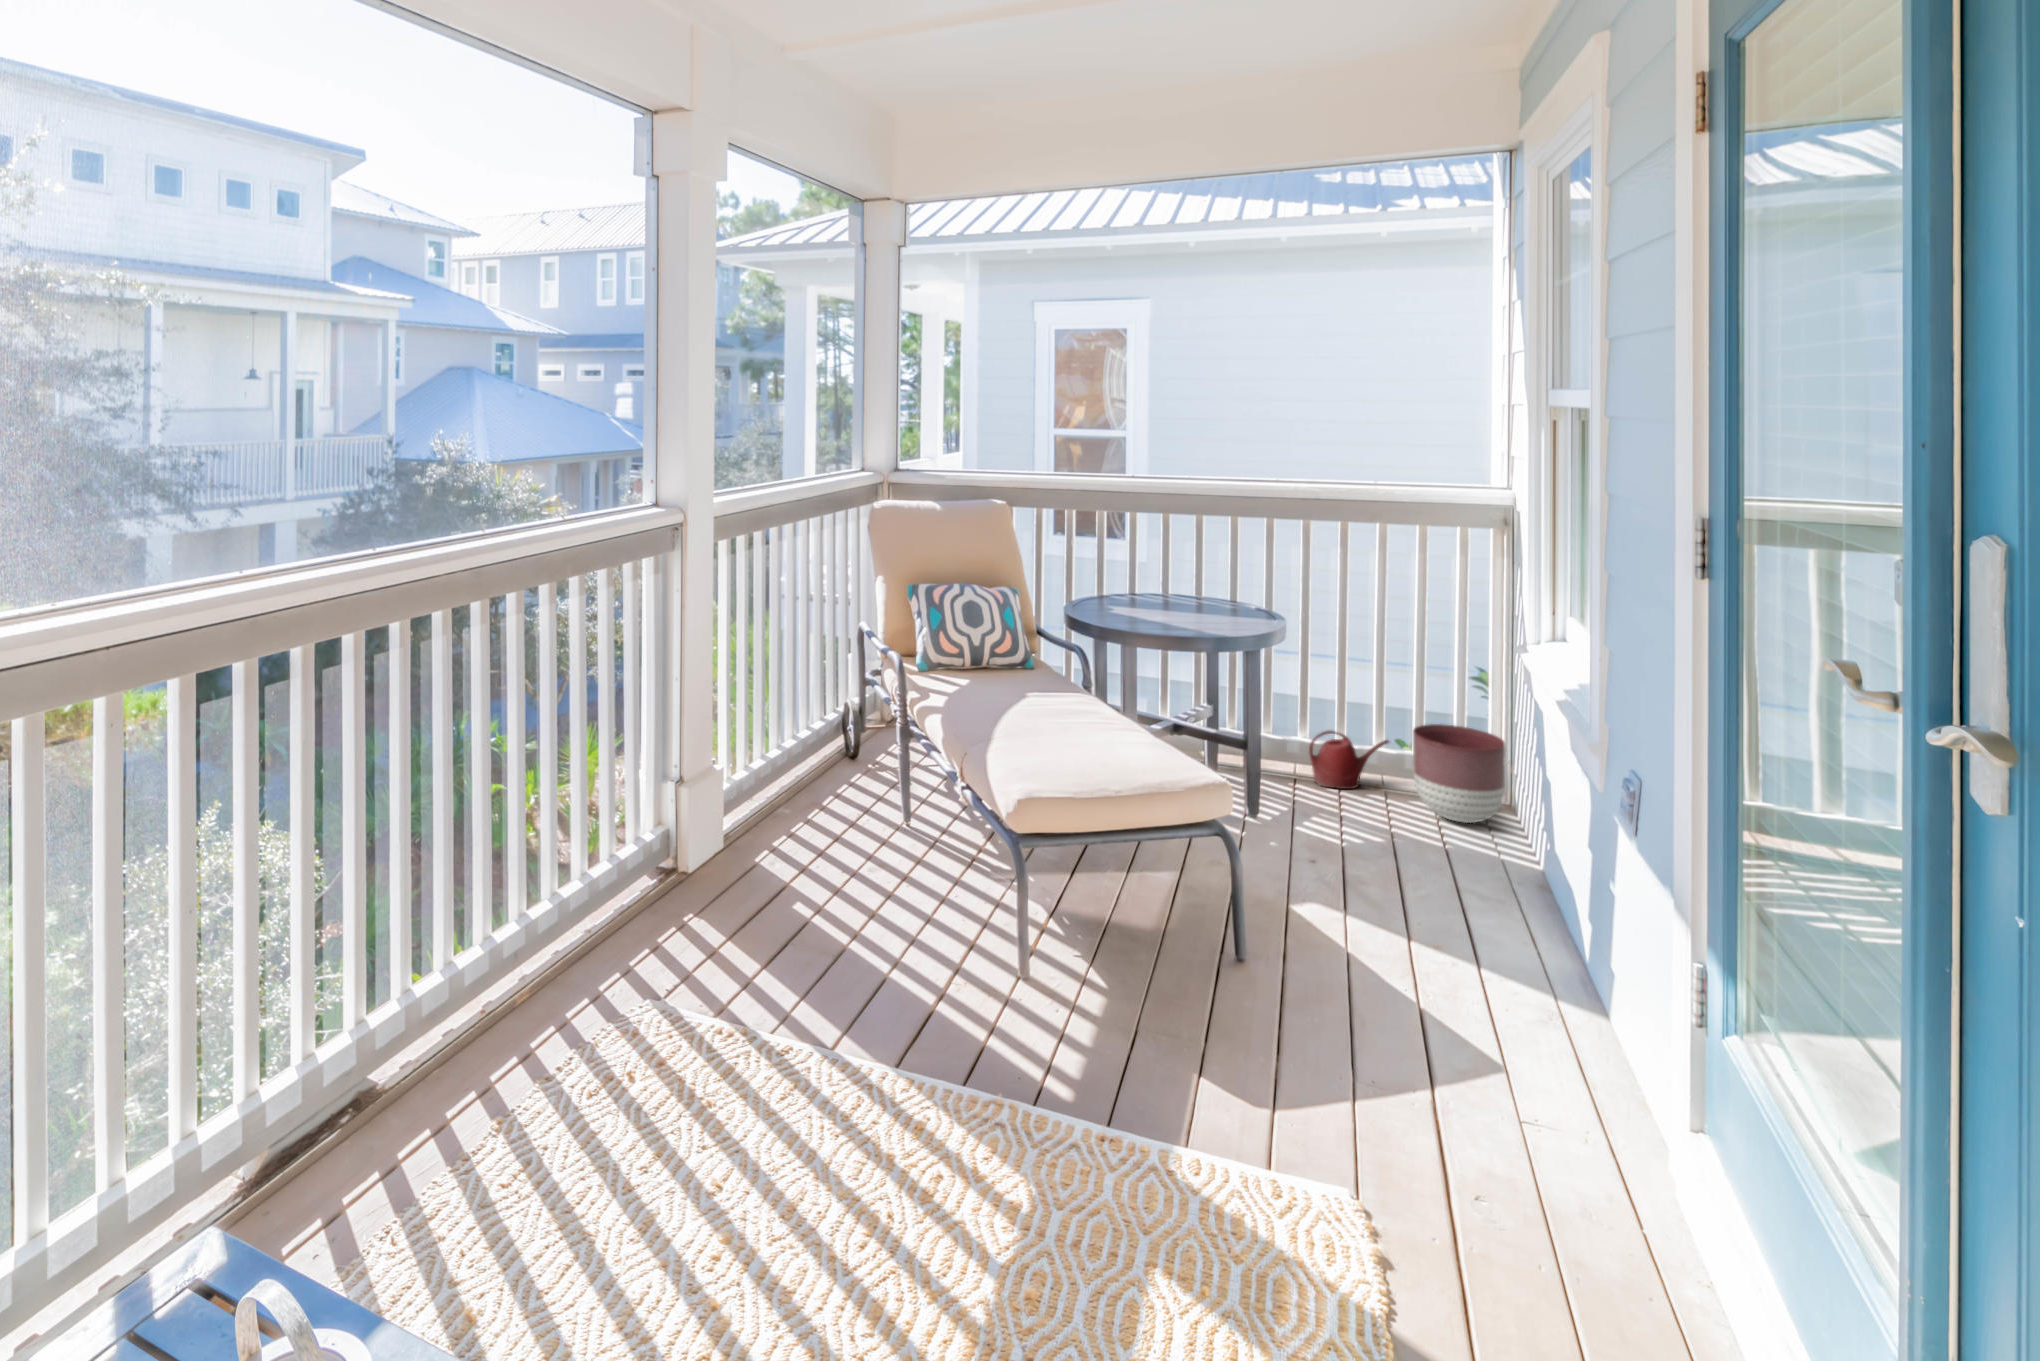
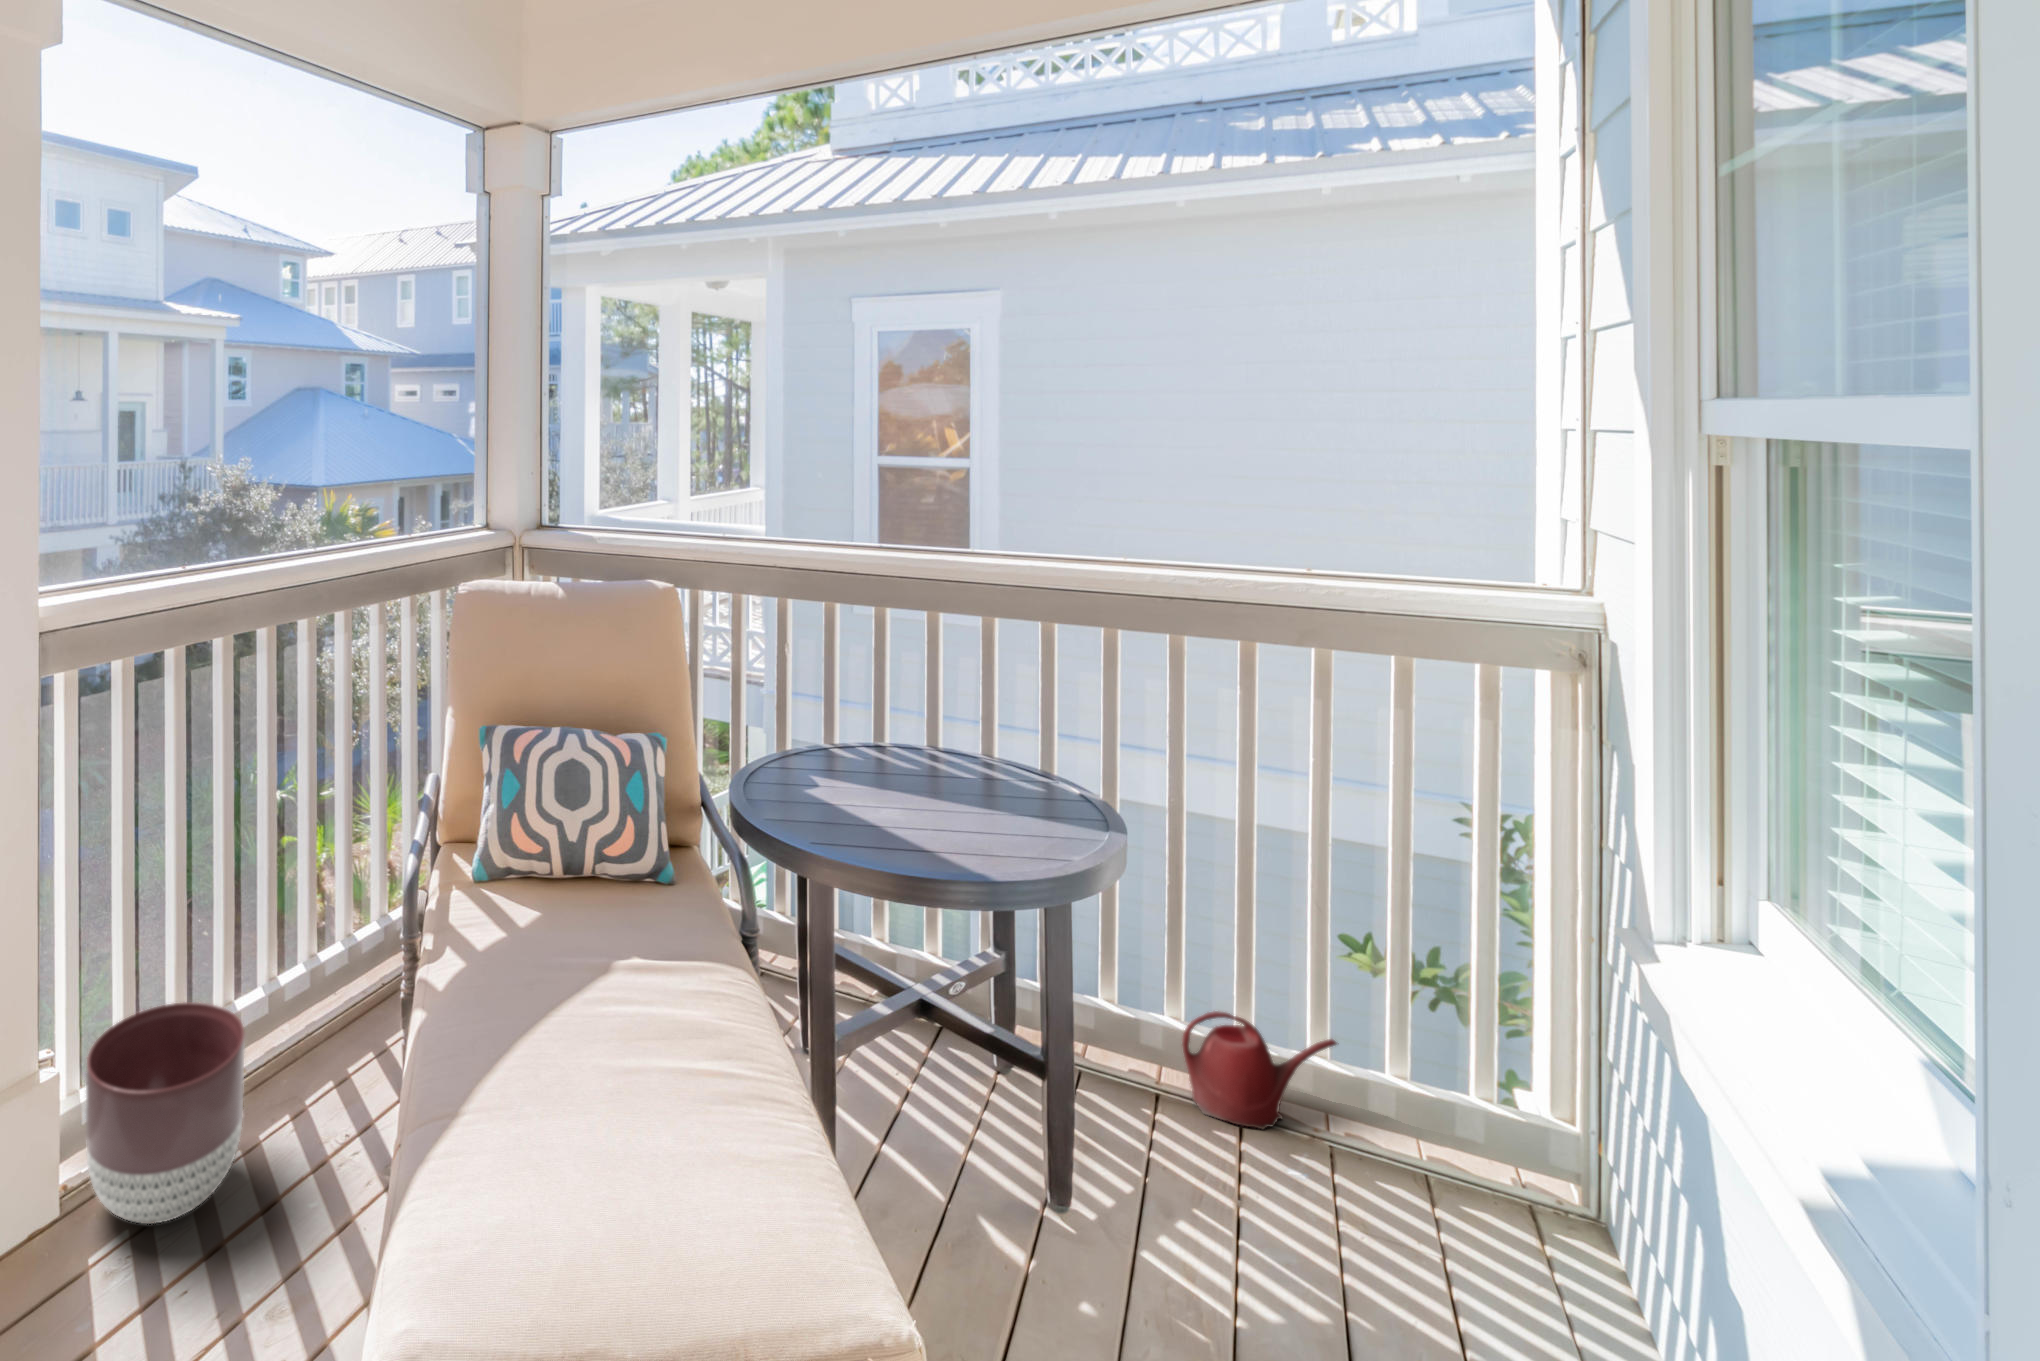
planter: present [1413,724,1506,823] -> present [86,1002,245,1224]

